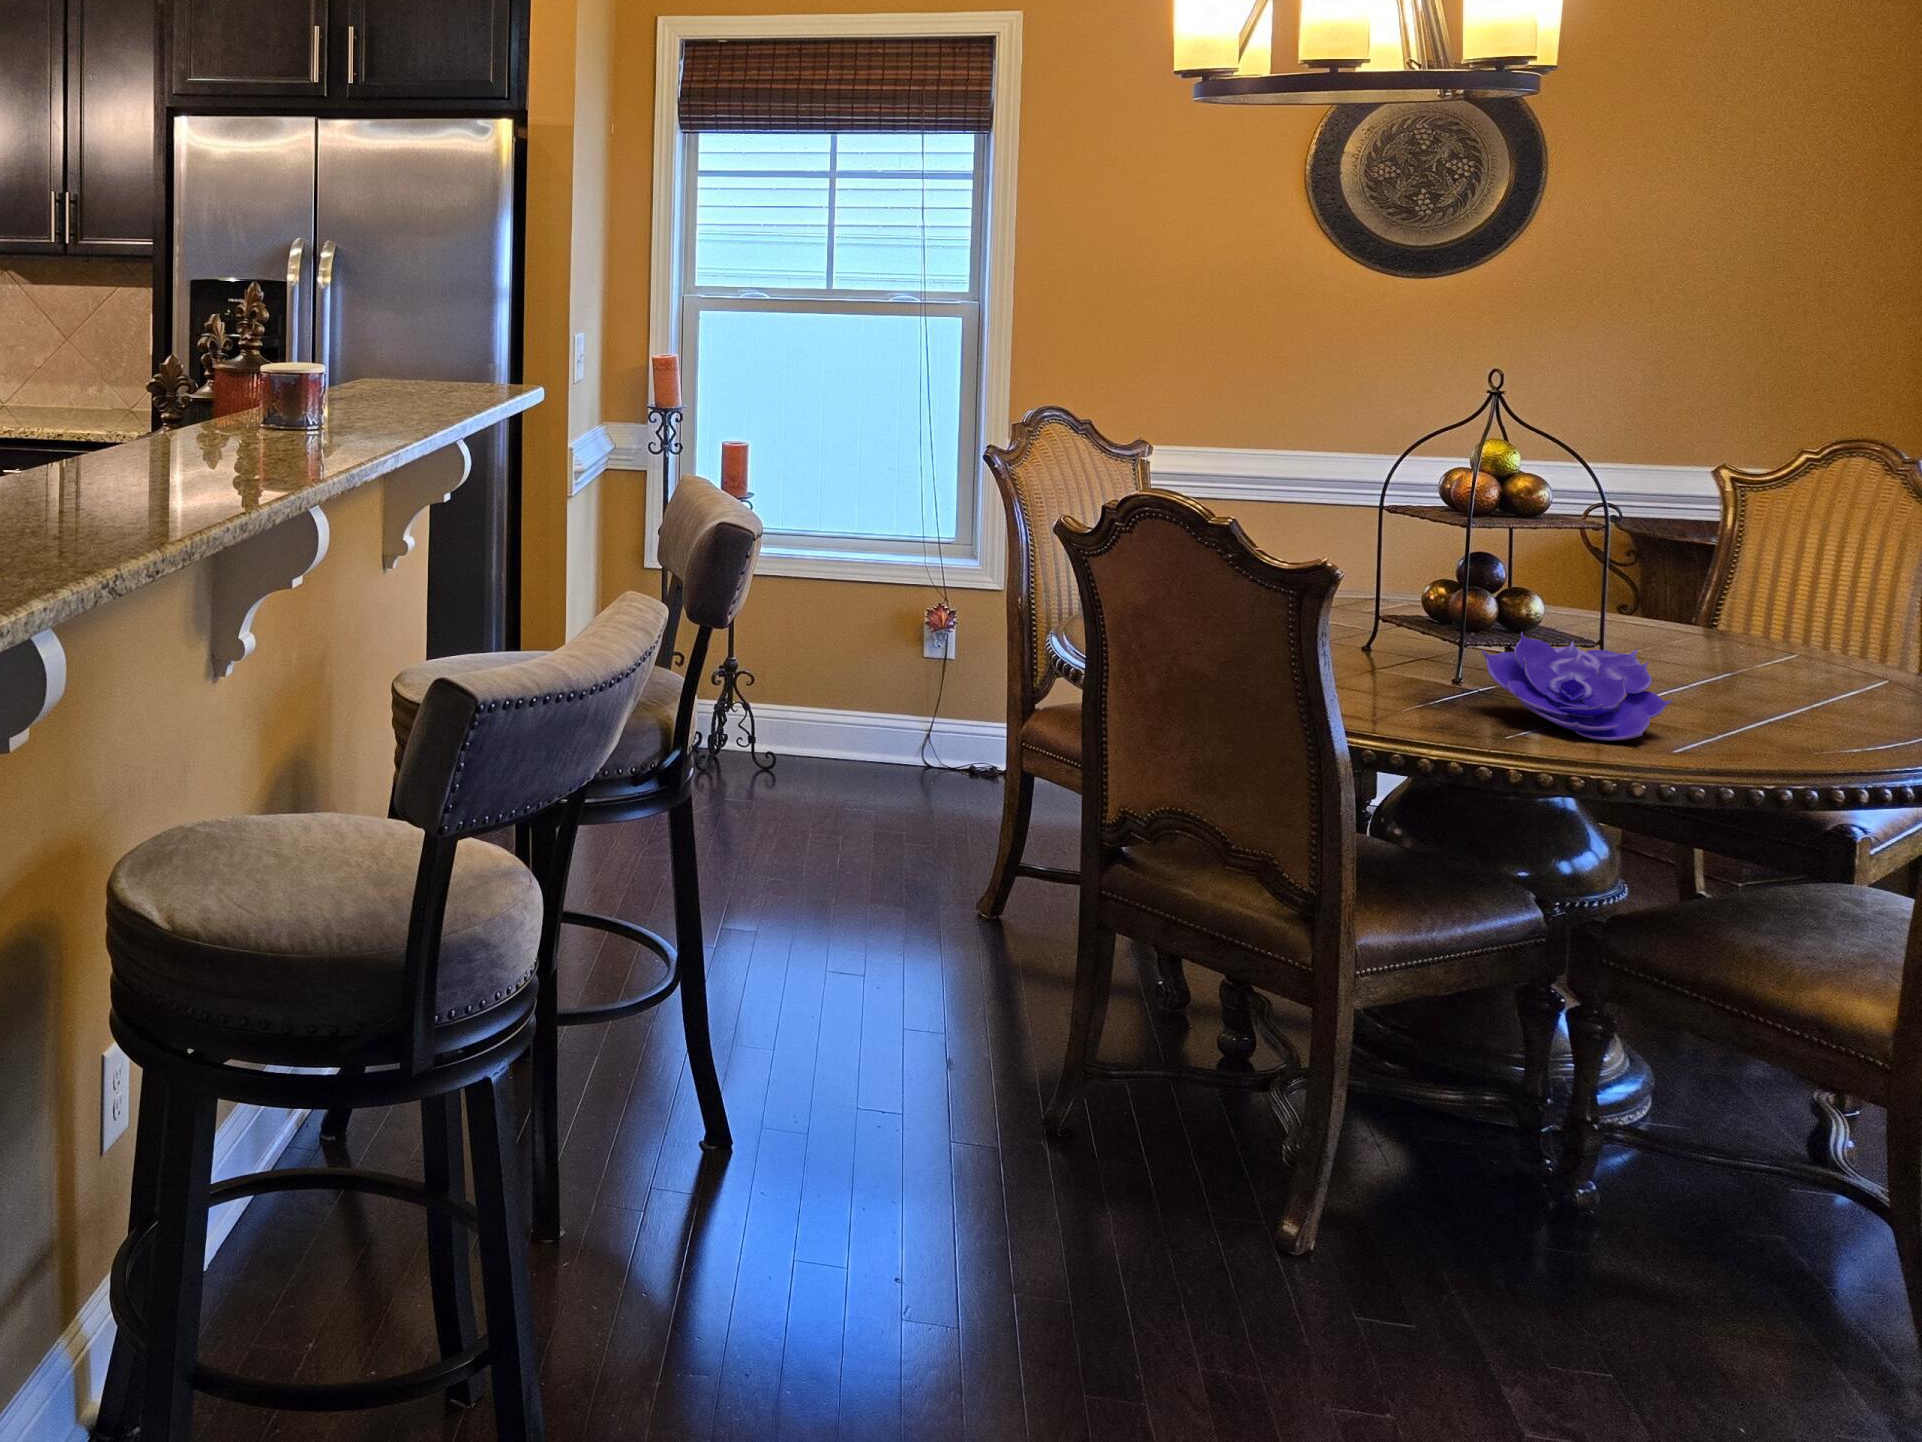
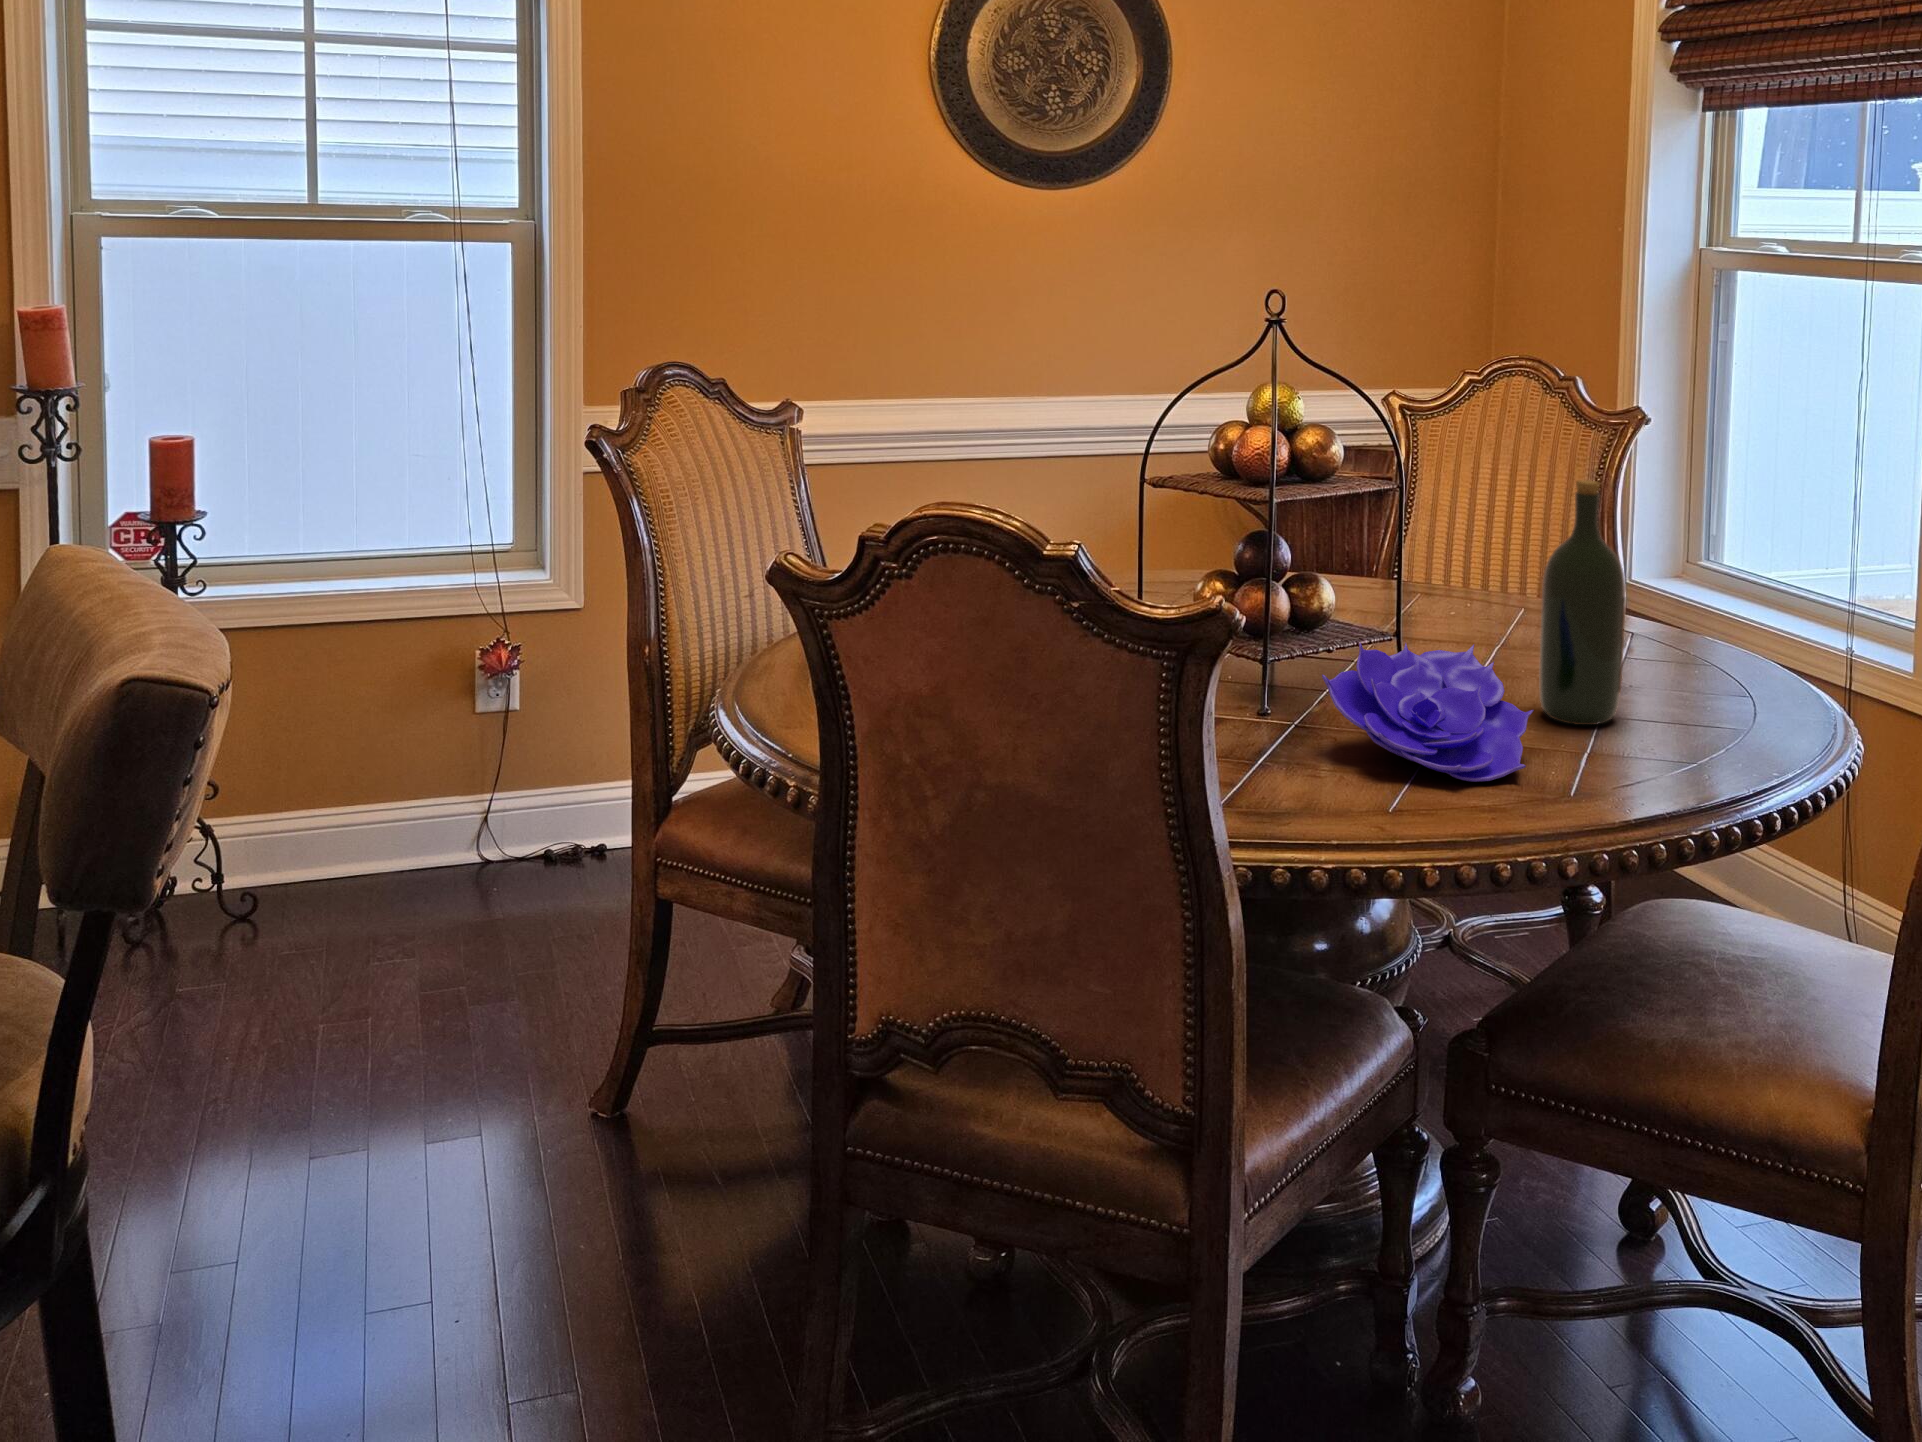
wine bottle: none [1715,529,1801,733] -> present [1539,480,1626,725]

